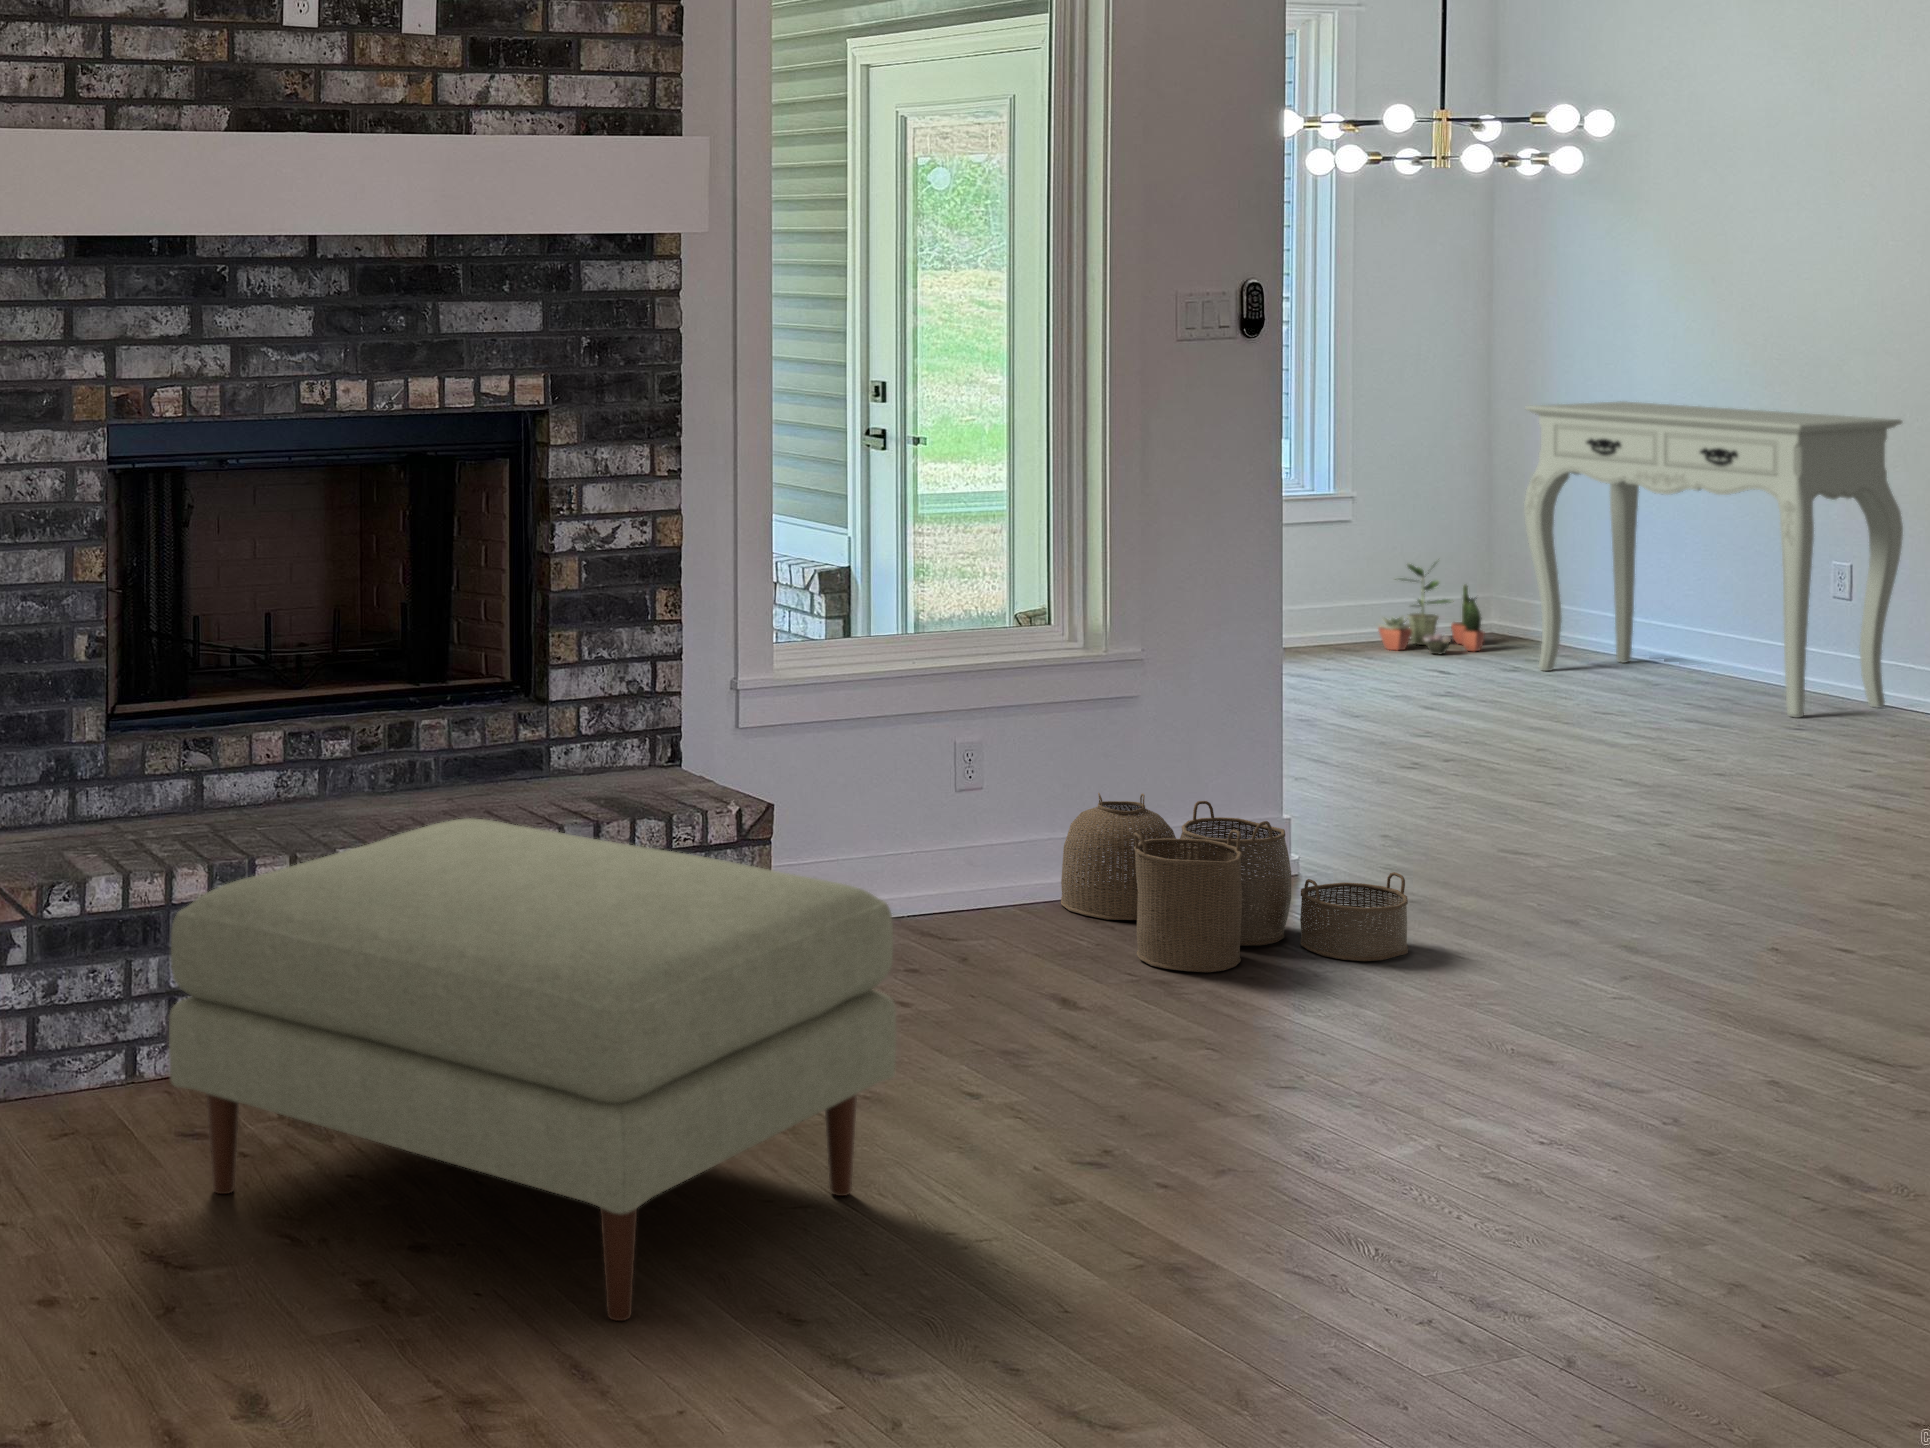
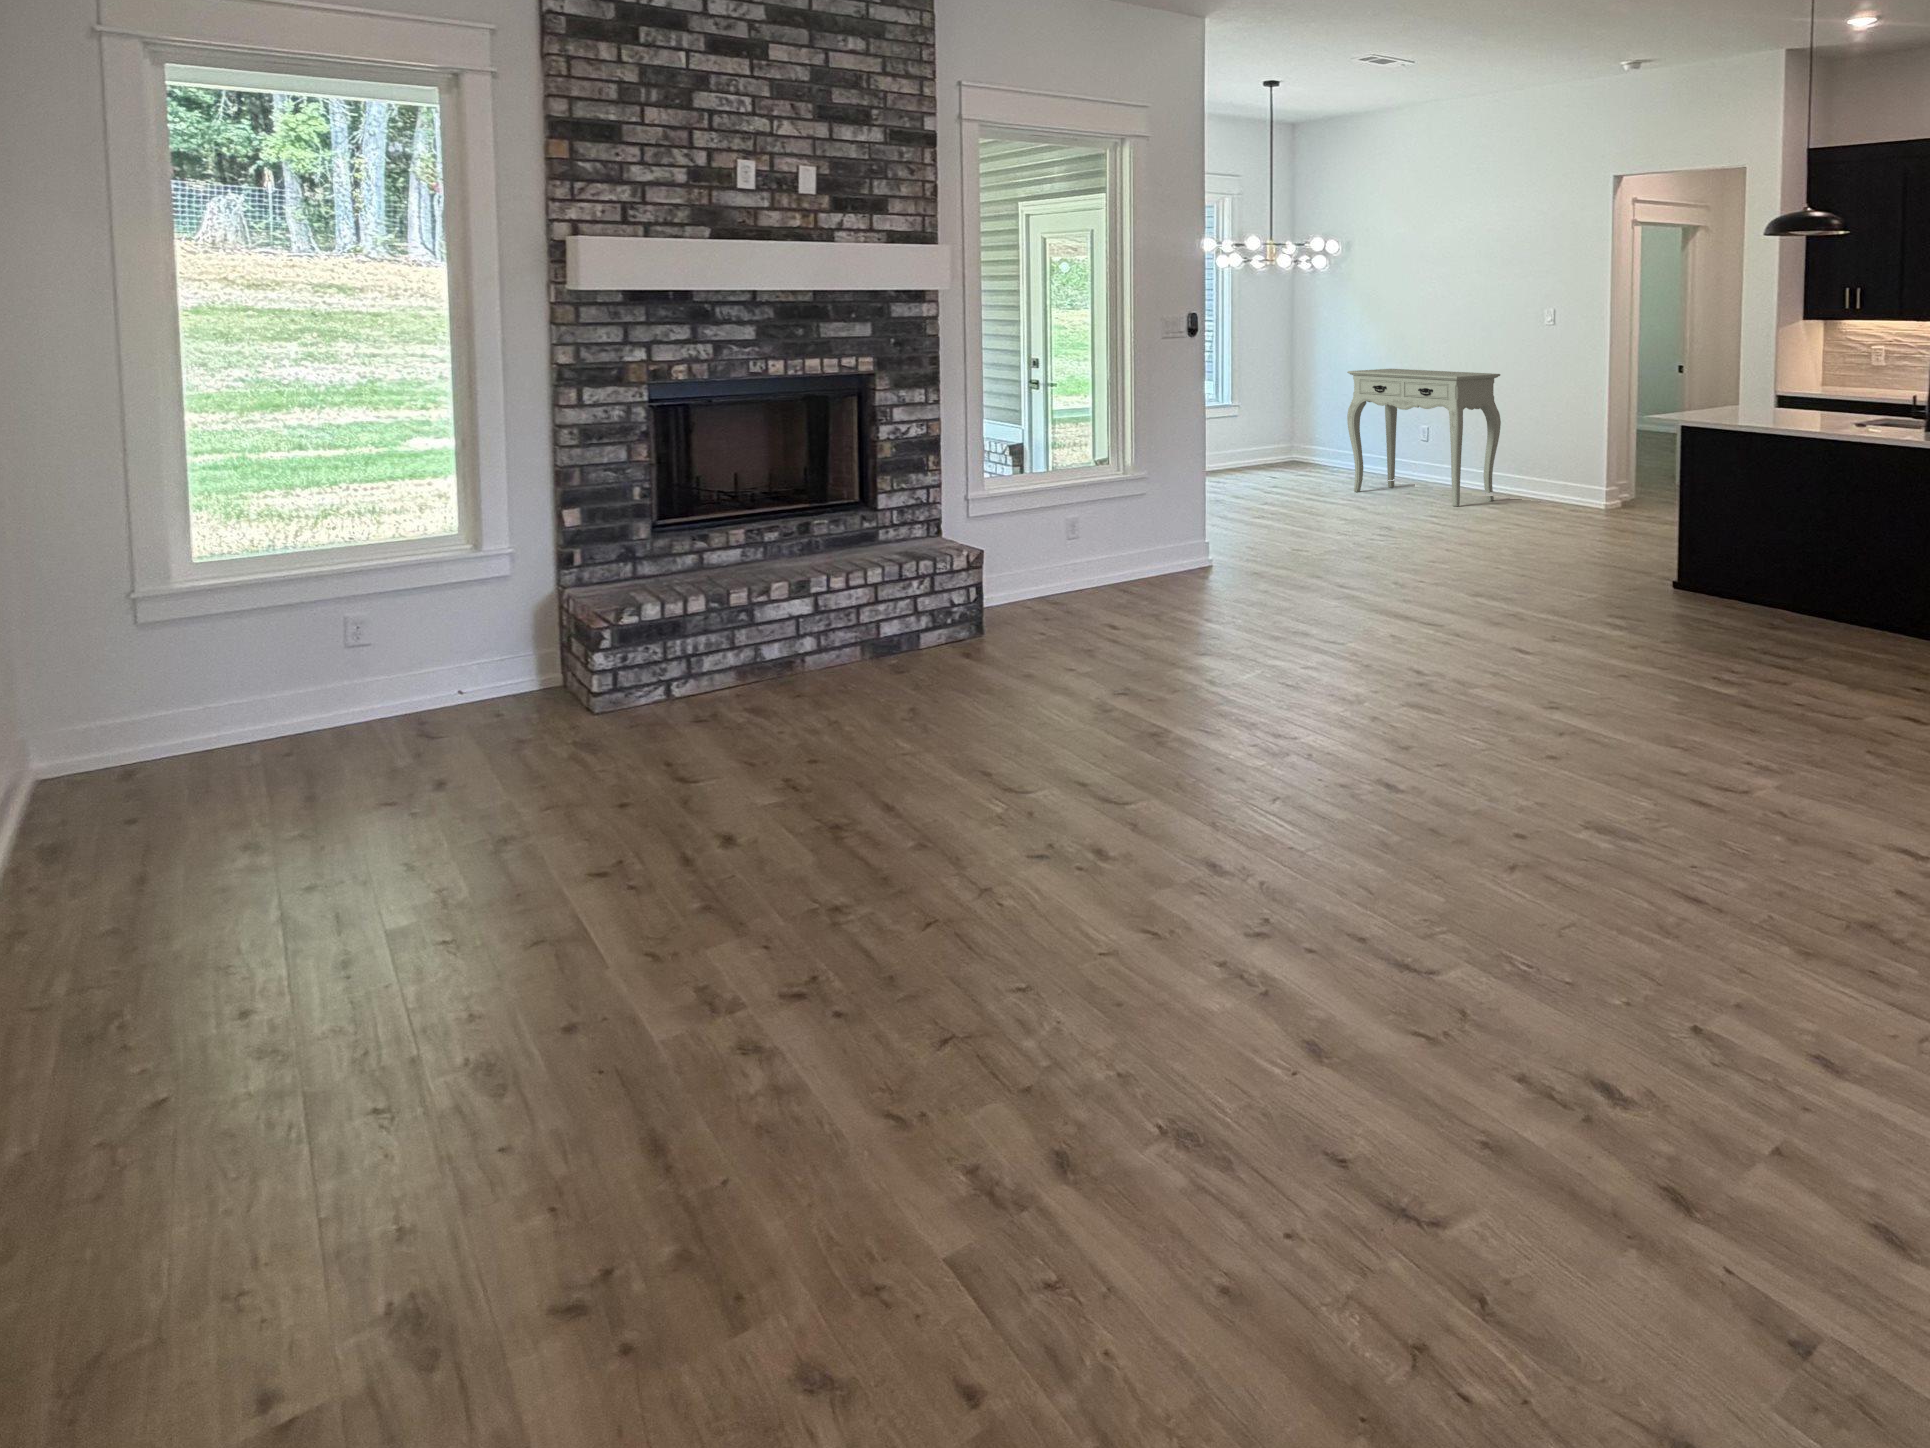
potted plant: present [1378,564,1485,654] -> none [1284,443,1332,487]
woven basket: present [1061,793,1408,972] -> none [1121,545,1269,620]
ottoman: present [169,818,896,1321] -> none [687,563,1029,767]

